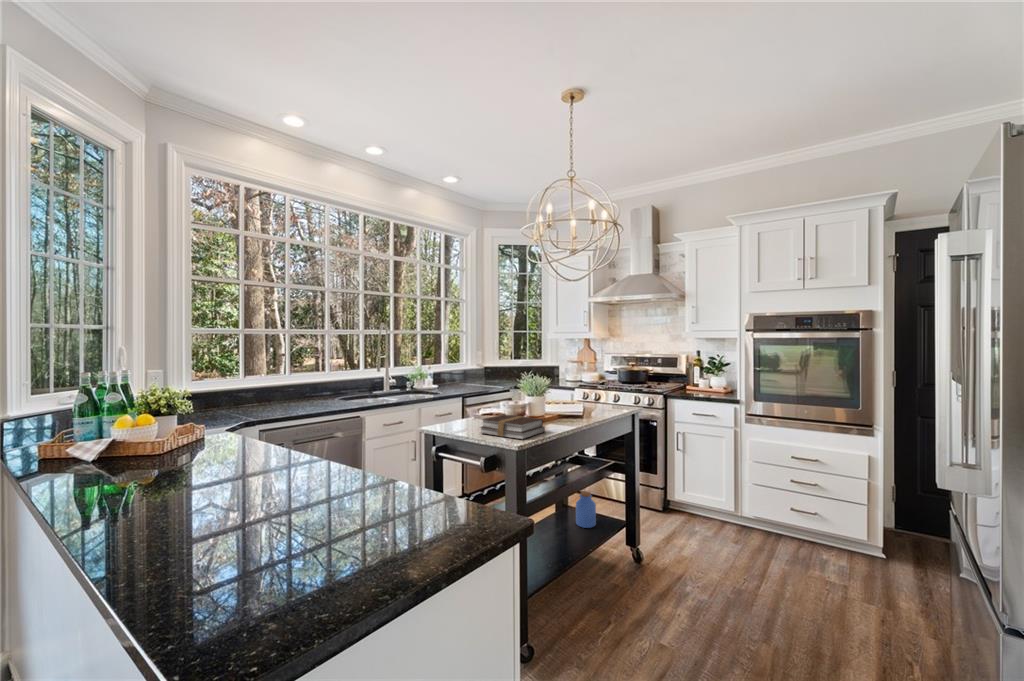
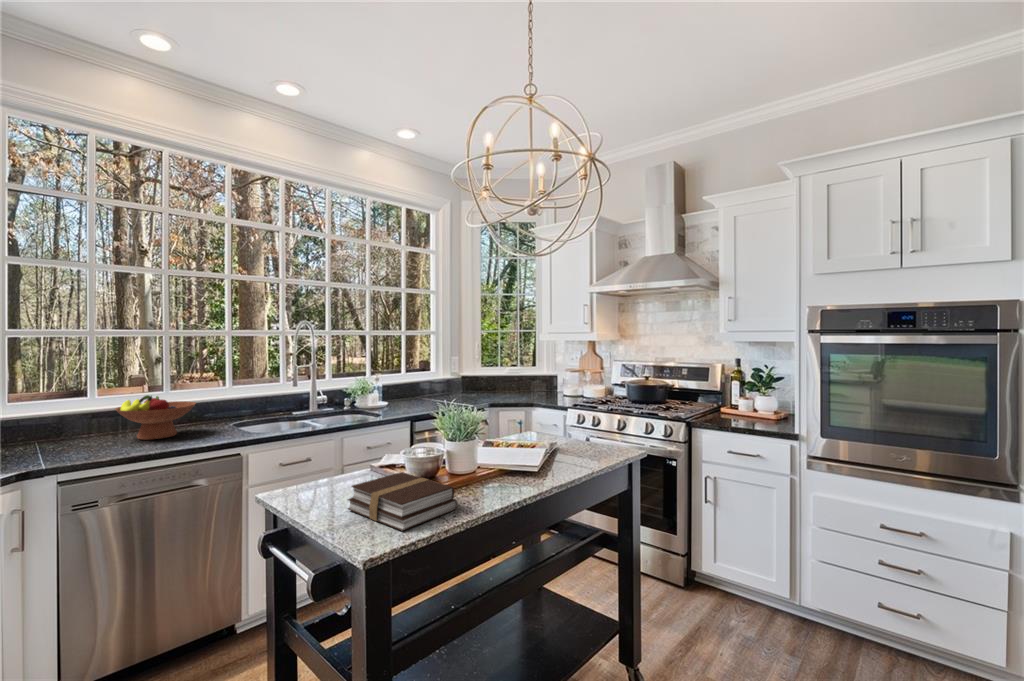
fruit bowl: none [268,376,320,407] -> present [115,395,196,440]
jar: present [576,491,596,528] -> none [541,576,572,635]

